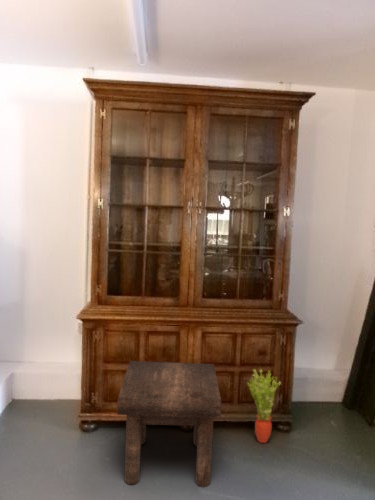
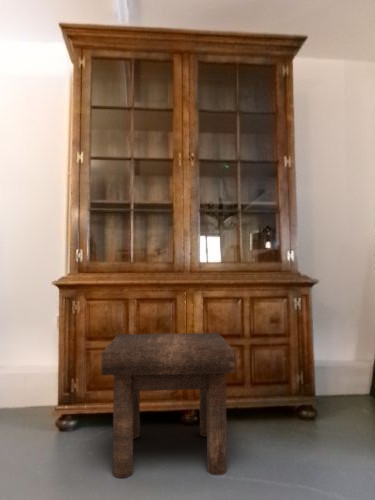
potted plant: present [248,370,280,443] -> none [260,335,301,430]

